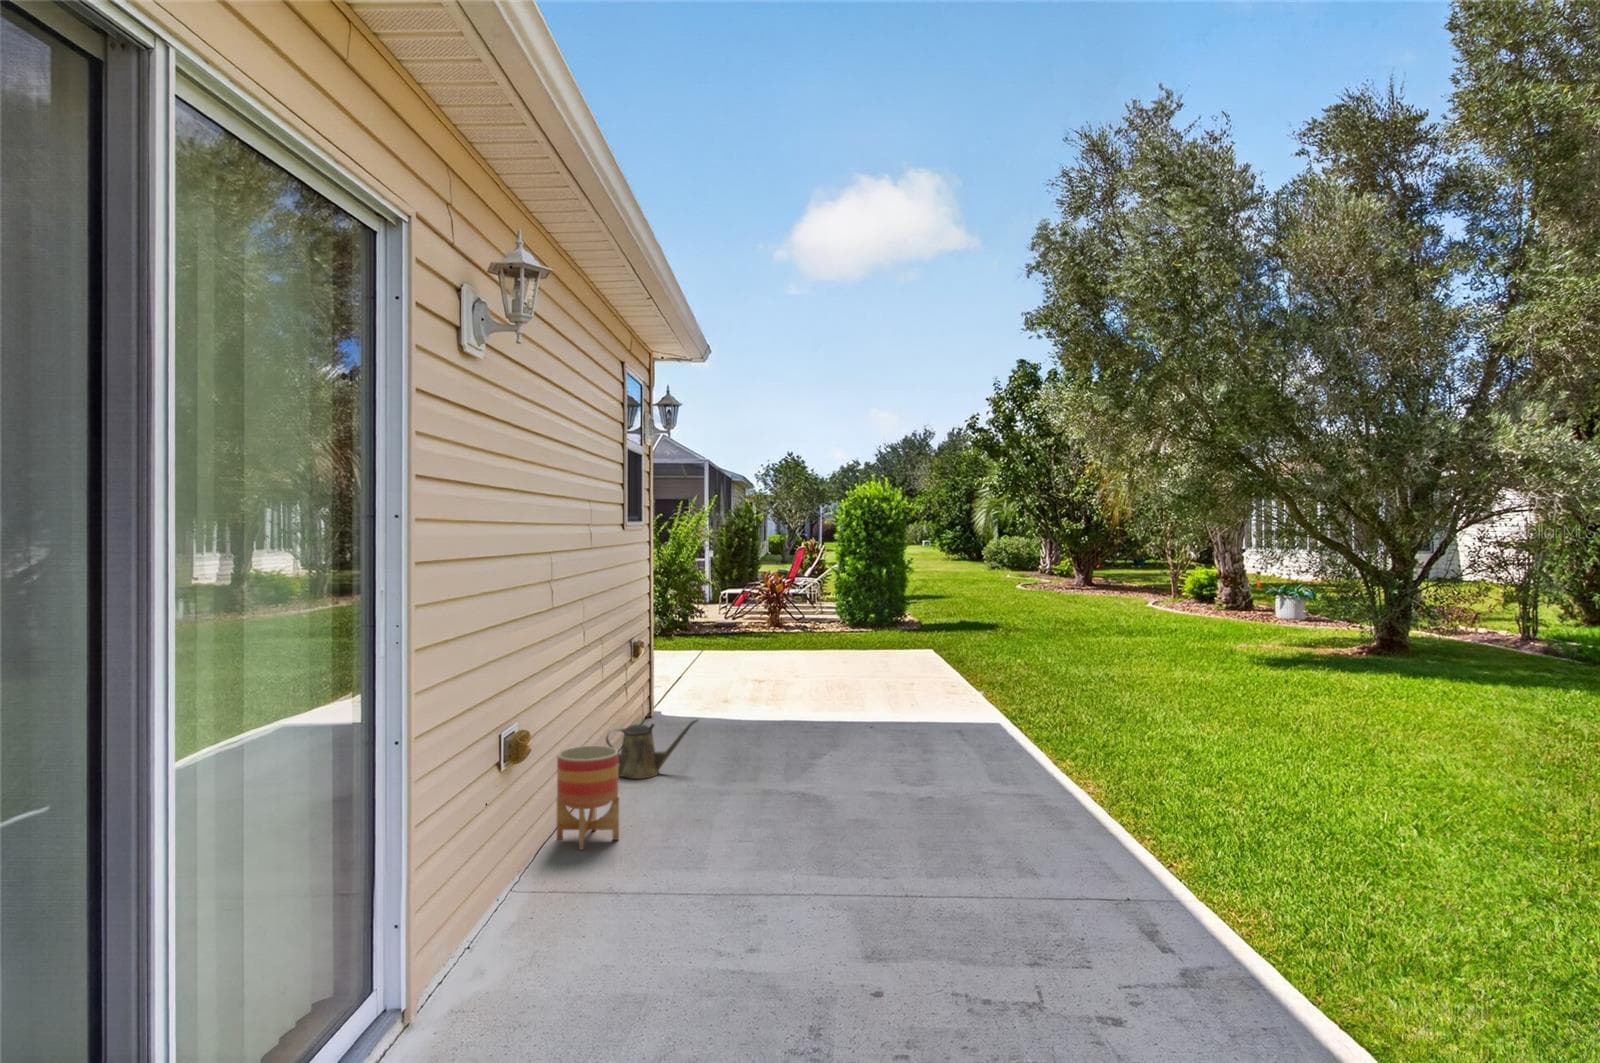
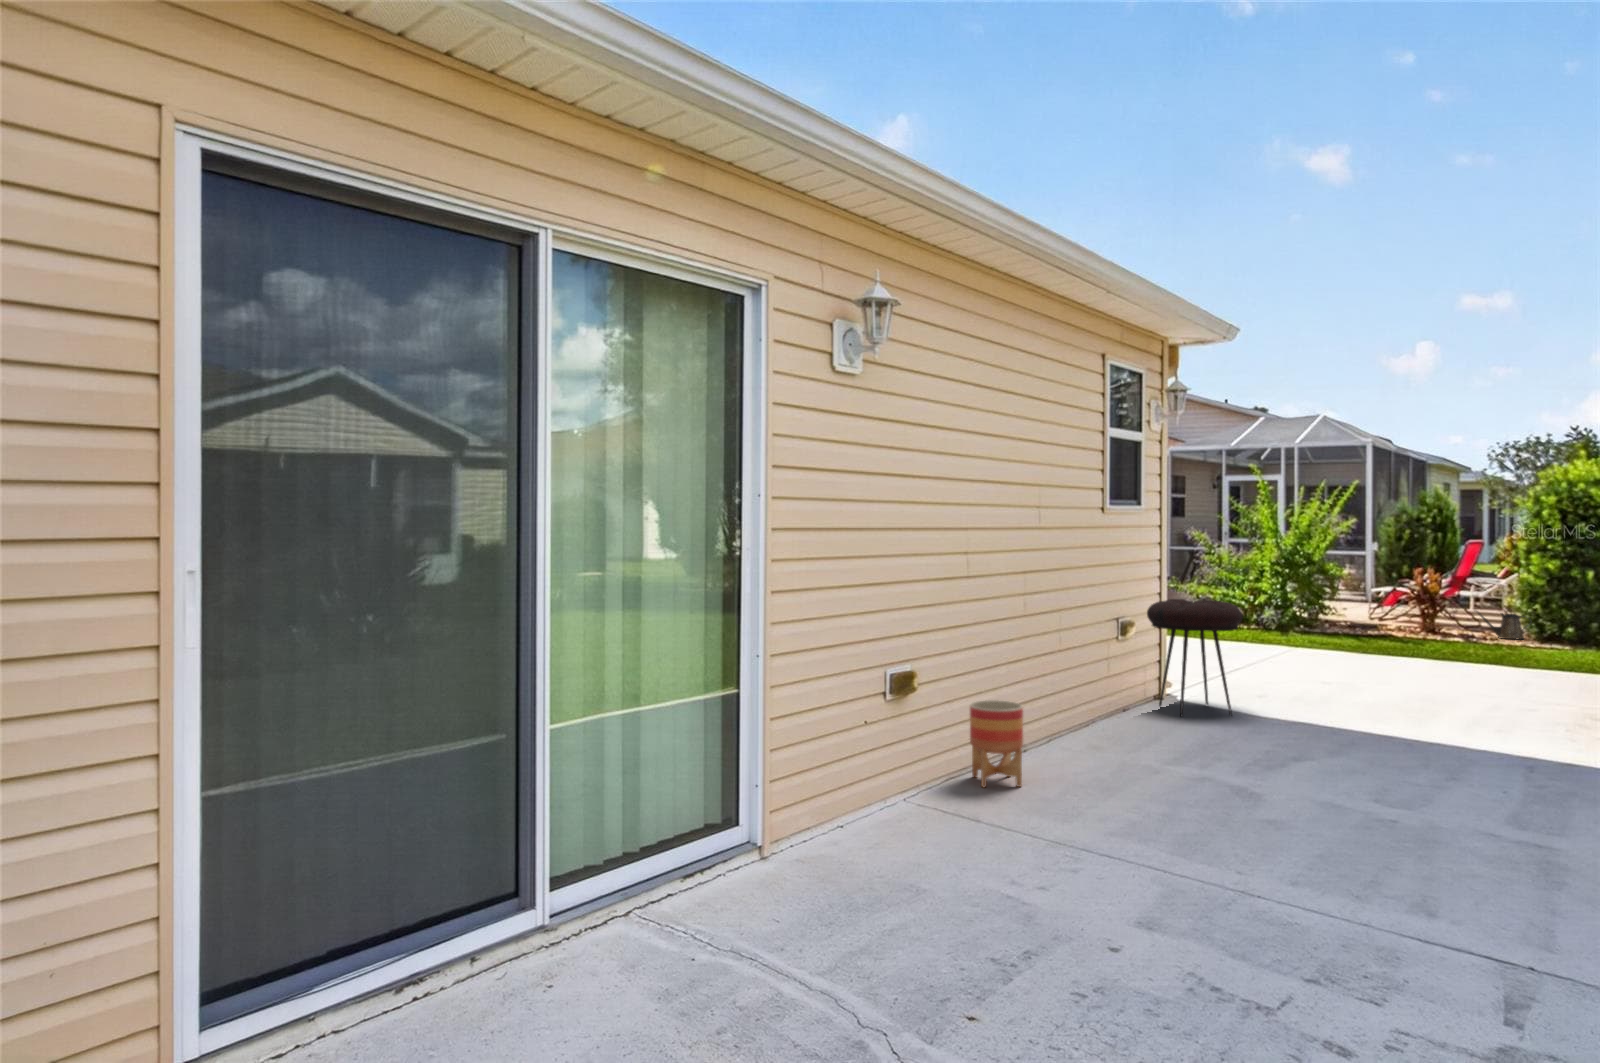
stool: none [644,612,730,730] -> present [1147,599,1242,716]
watering can: present [606,719,699,779] -> present [1477,612,1530,639]

